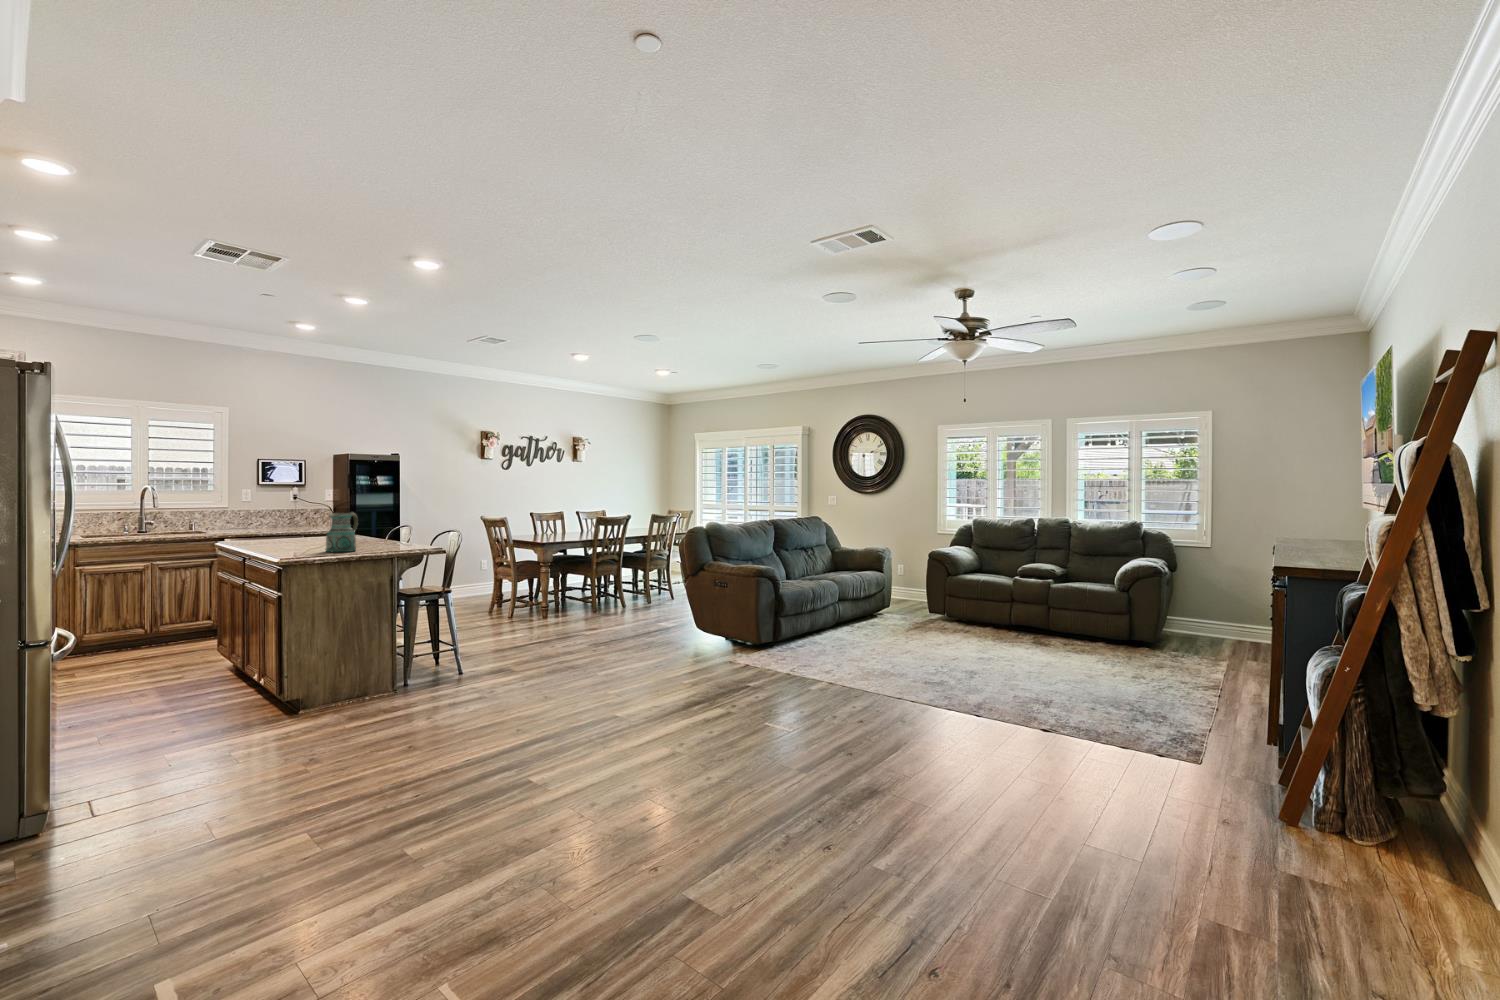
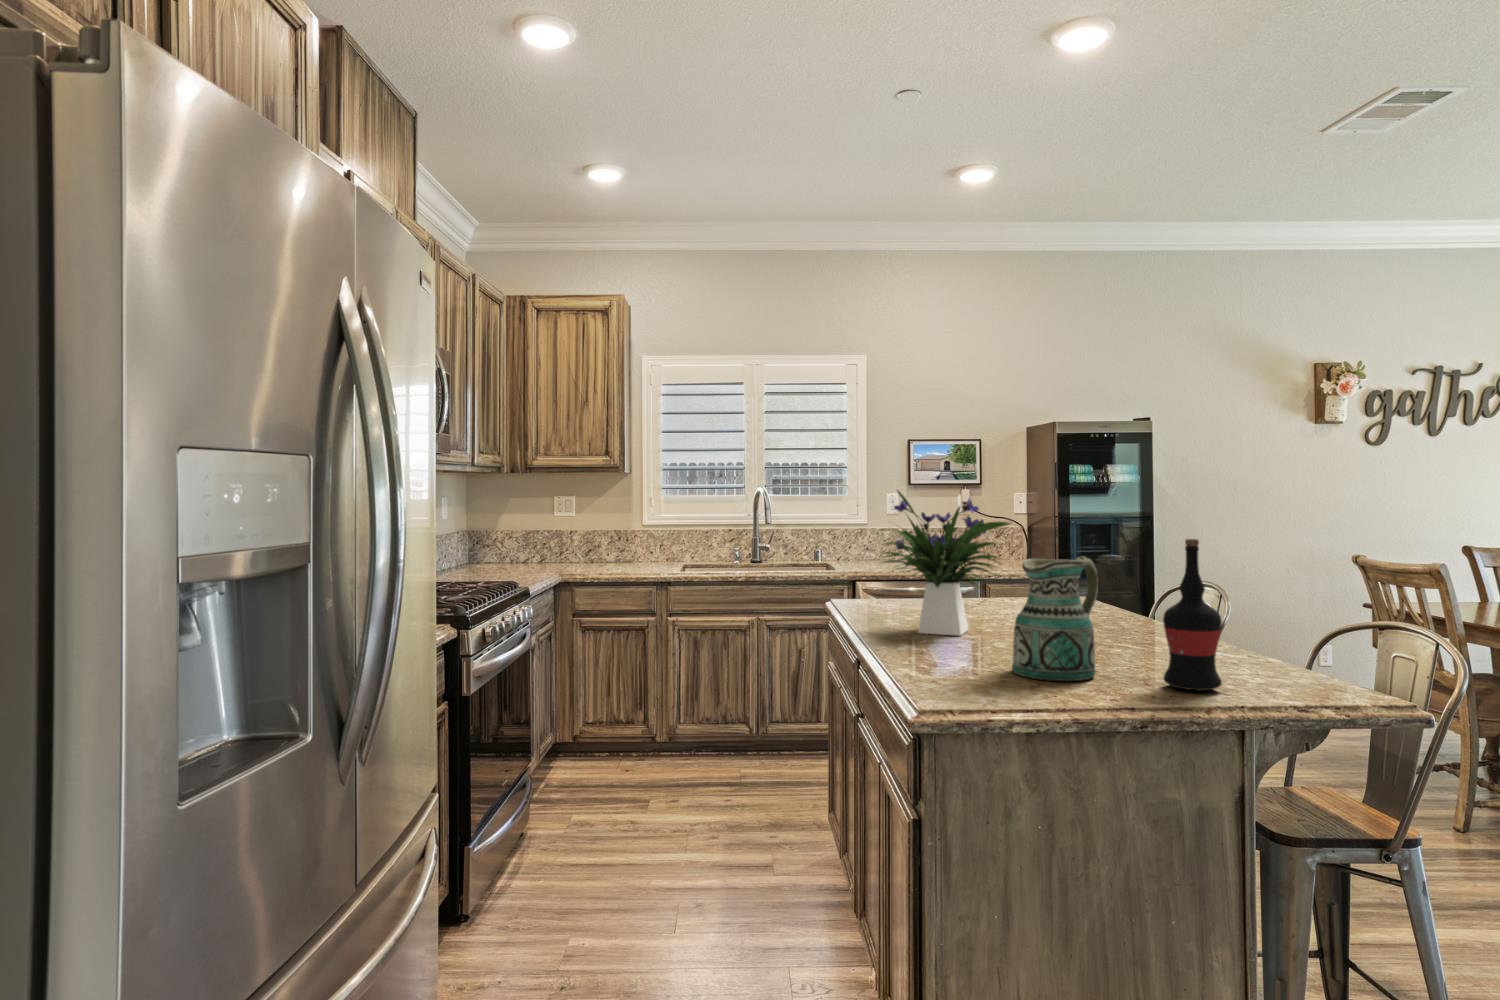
flower arrangement: none [260,489,325,548] -> present [883,491,1010,636]
wine bottle: none [378,505,396,551] -> present [1163,539,1222,690]

